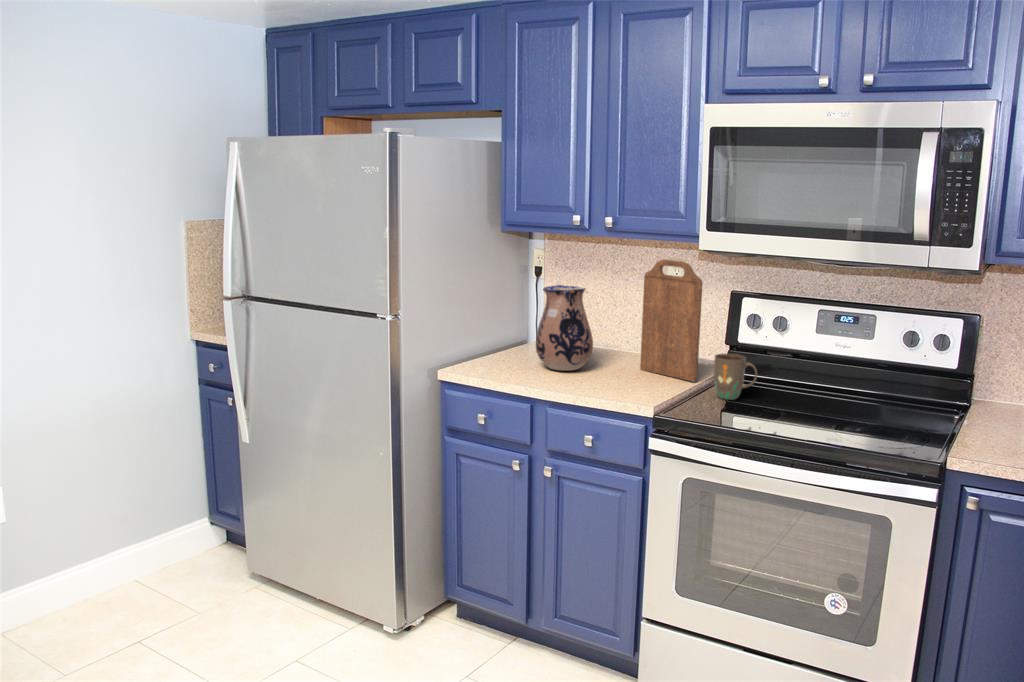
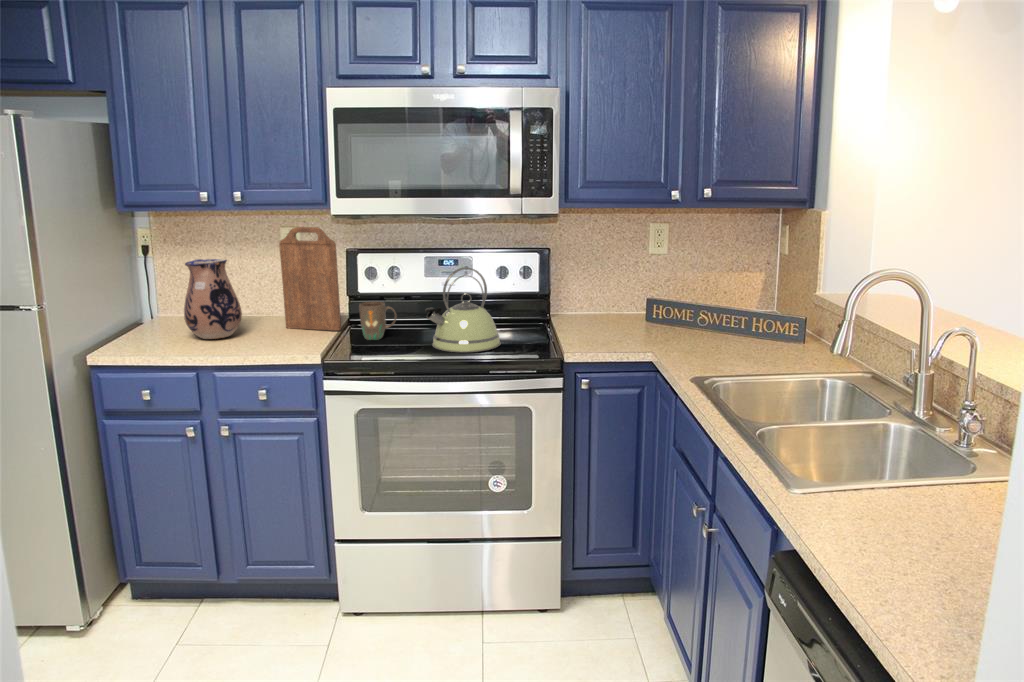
kettle: none [785,328,884,437] -> present [425,267,501,352]

